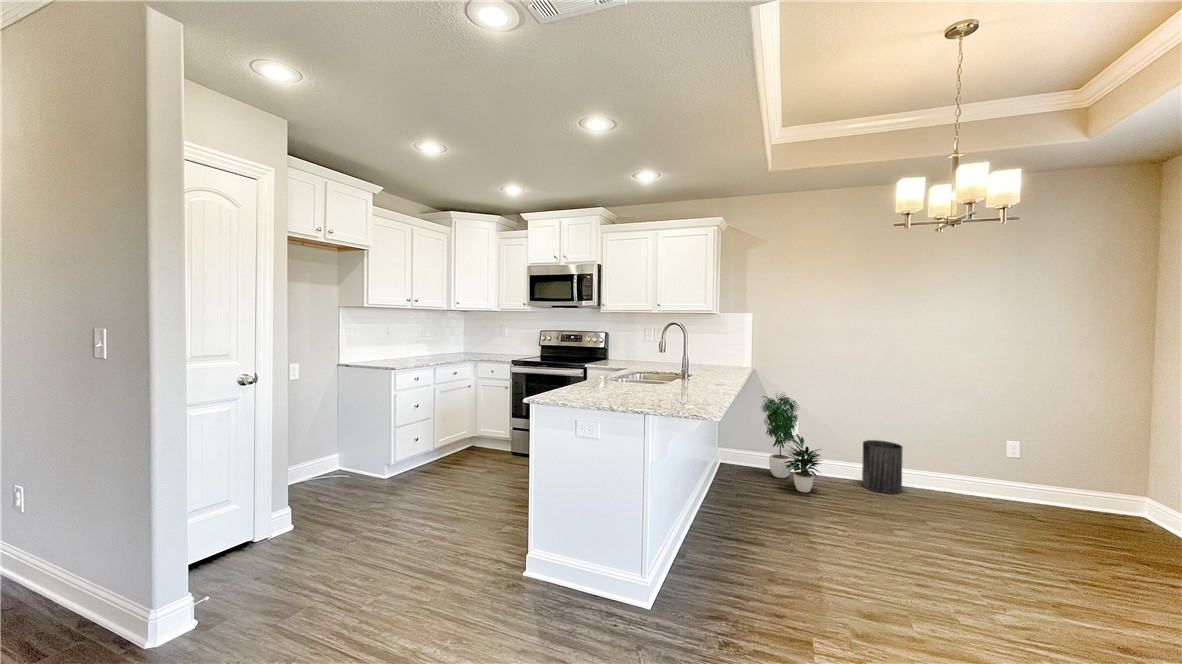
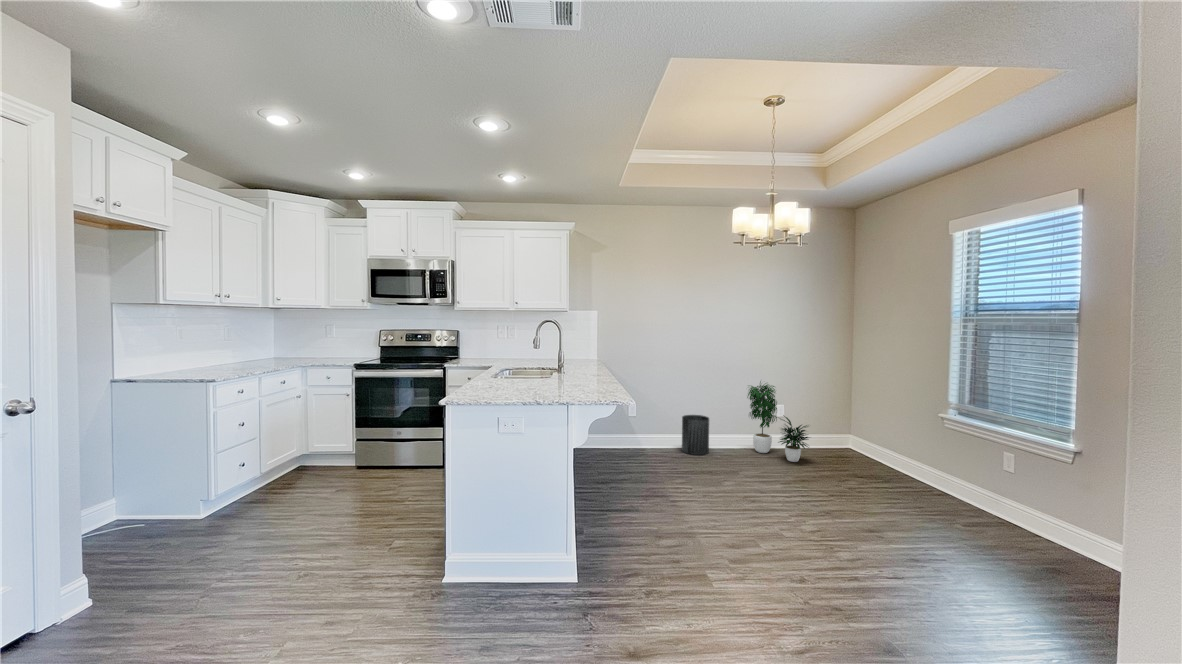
potted plant: present [761,394,822,492] -> present [747,381,809,462]

